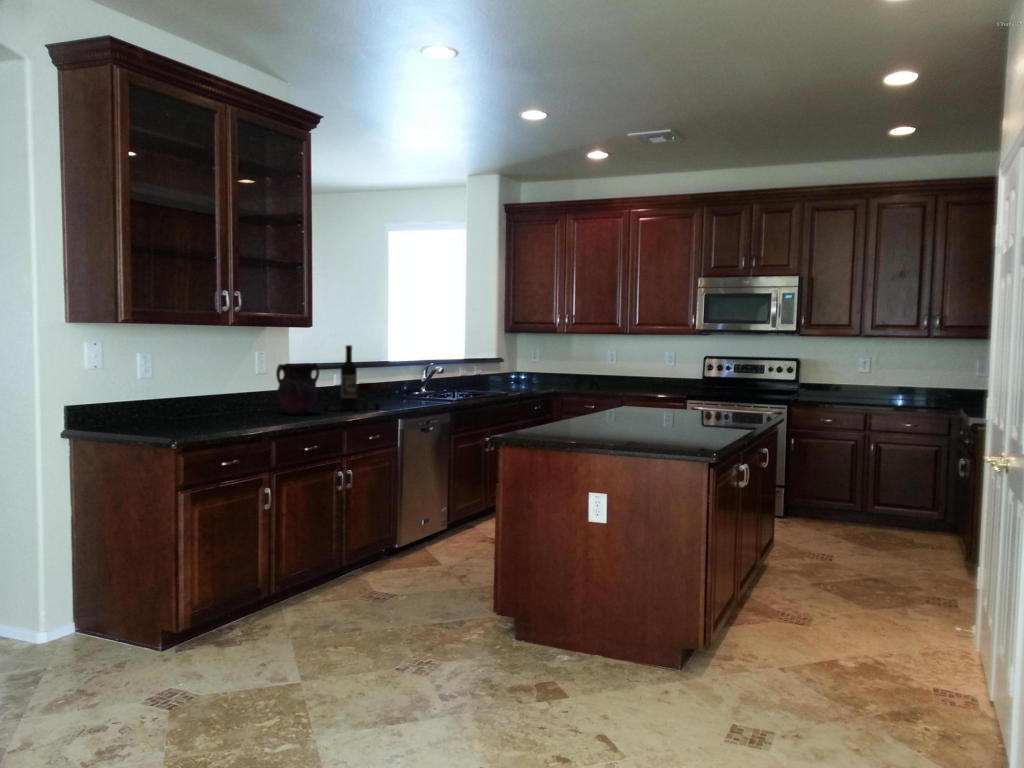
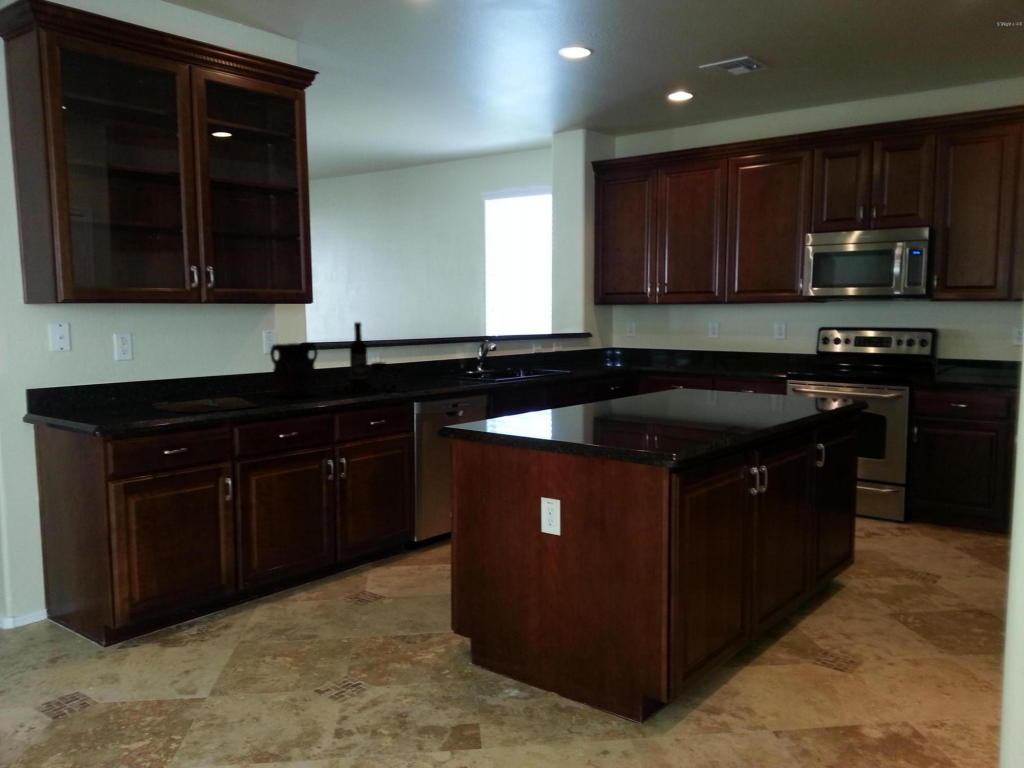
cutting board: none [178,412,288,428] -> present [152,396,258,413]

